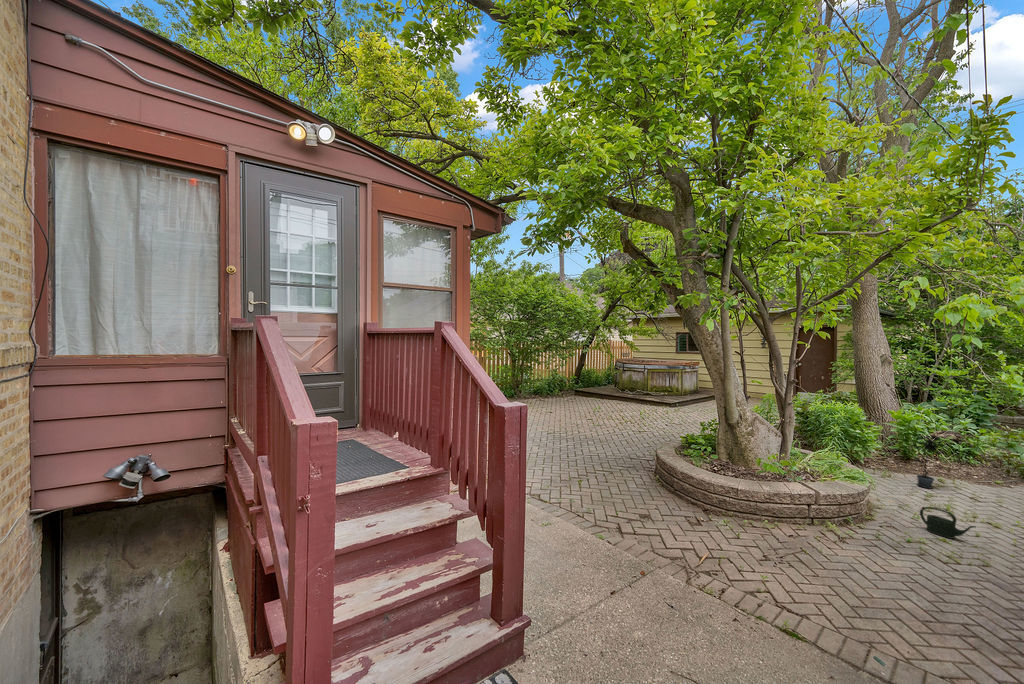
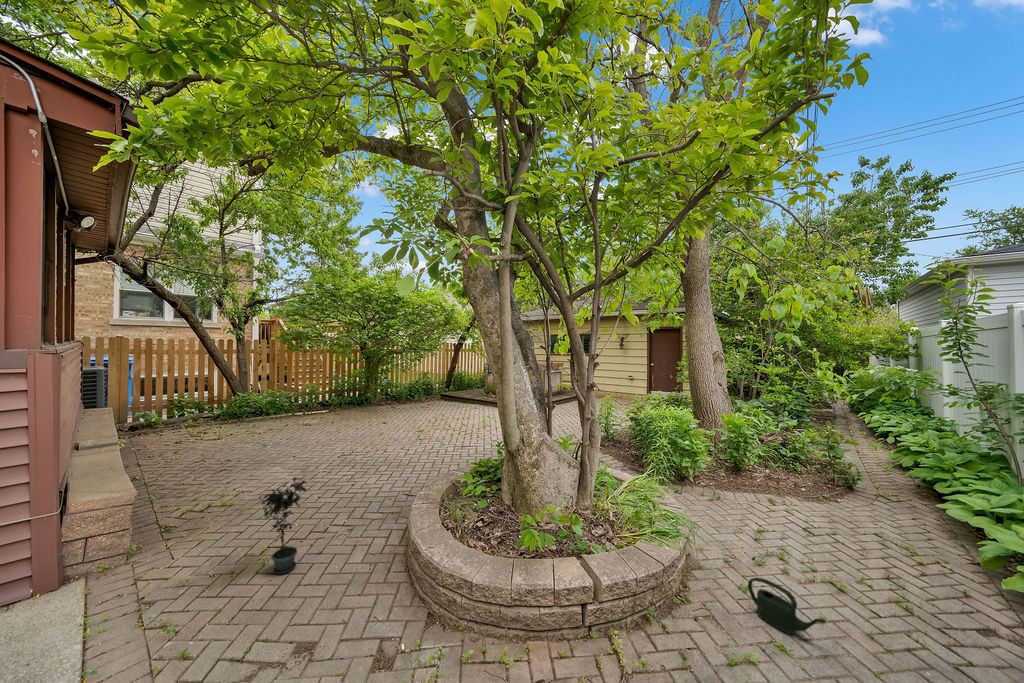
potted plant: present [914,434,944,488] -> present [259,478,306,574]

